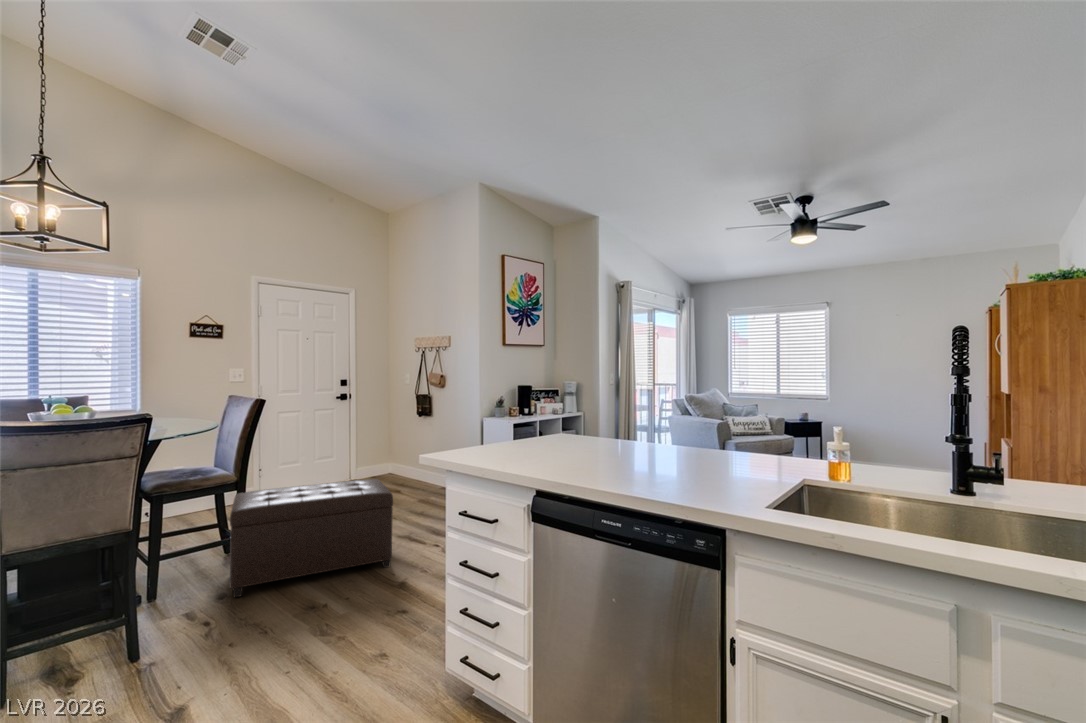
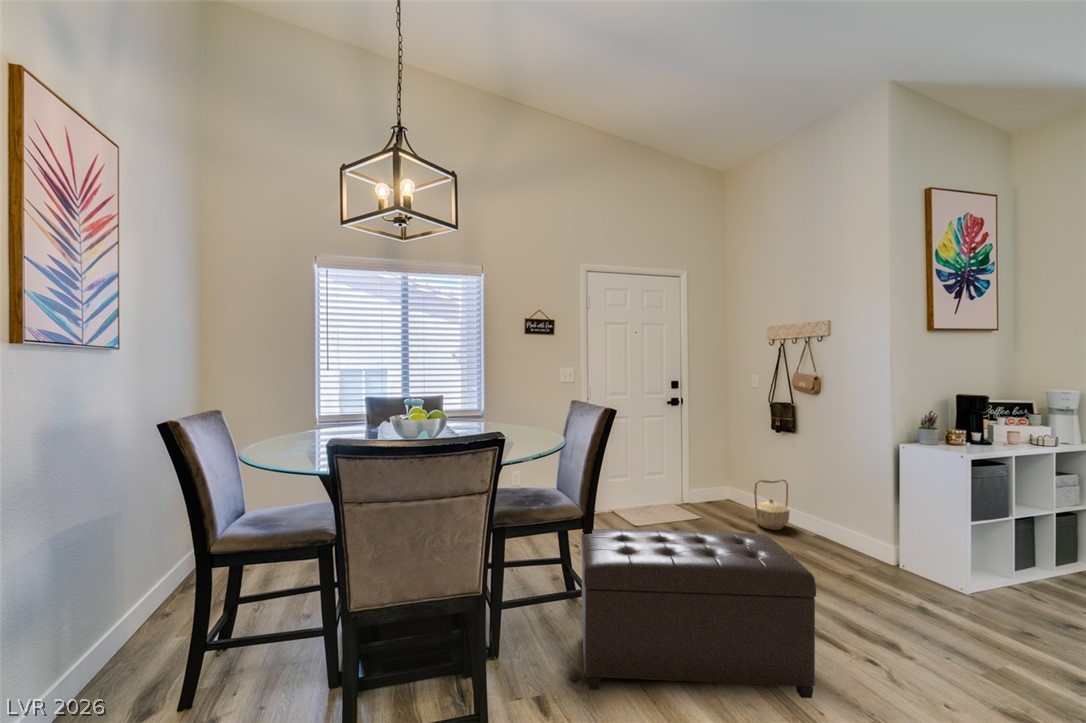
basket: none [401,450,426,487] -> present [753,479,789,530]

